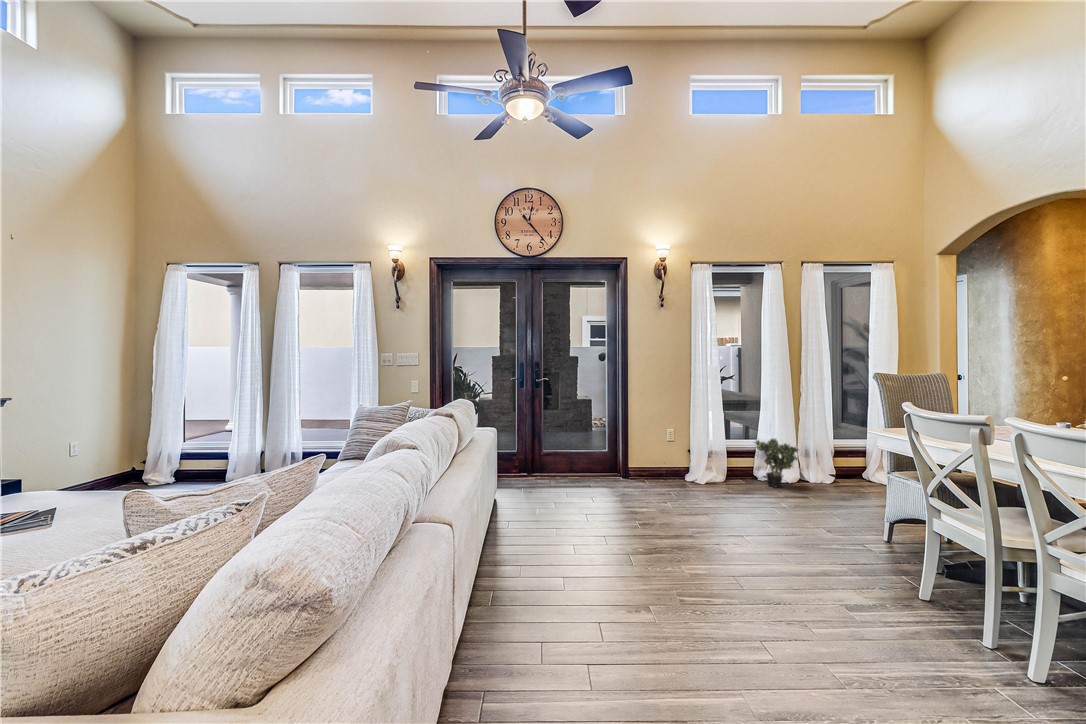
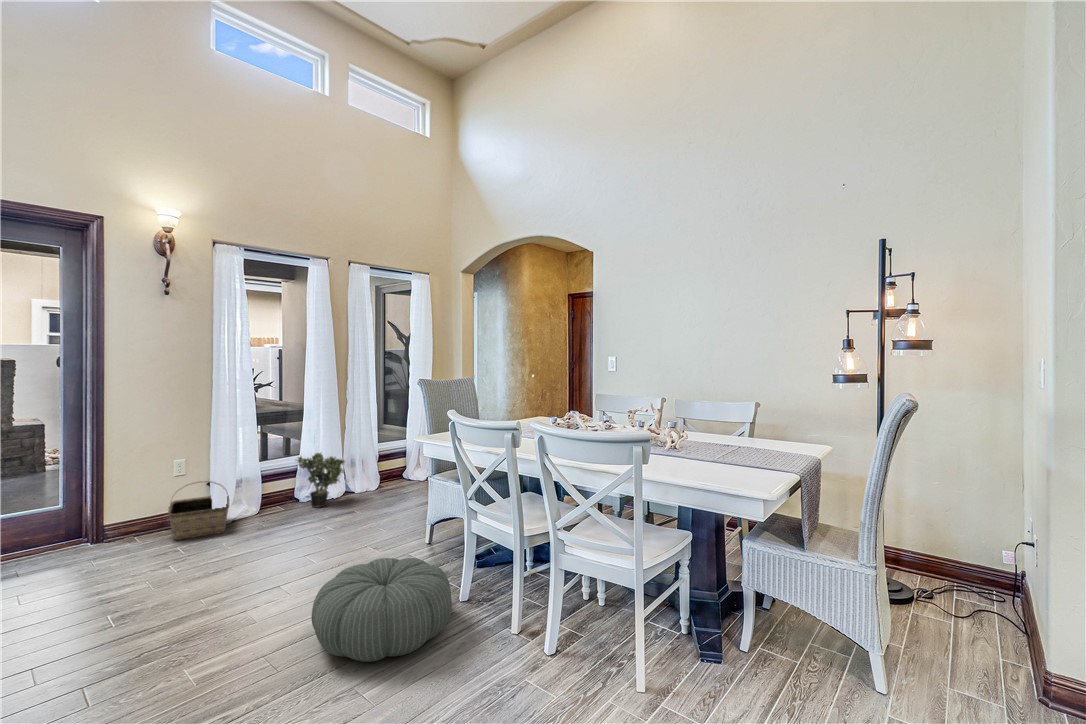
basket: none [664,448,704,490] -> present [168,481,229,540]
pouf: none [768,532,906,618] -> present [311,558,452,662]

